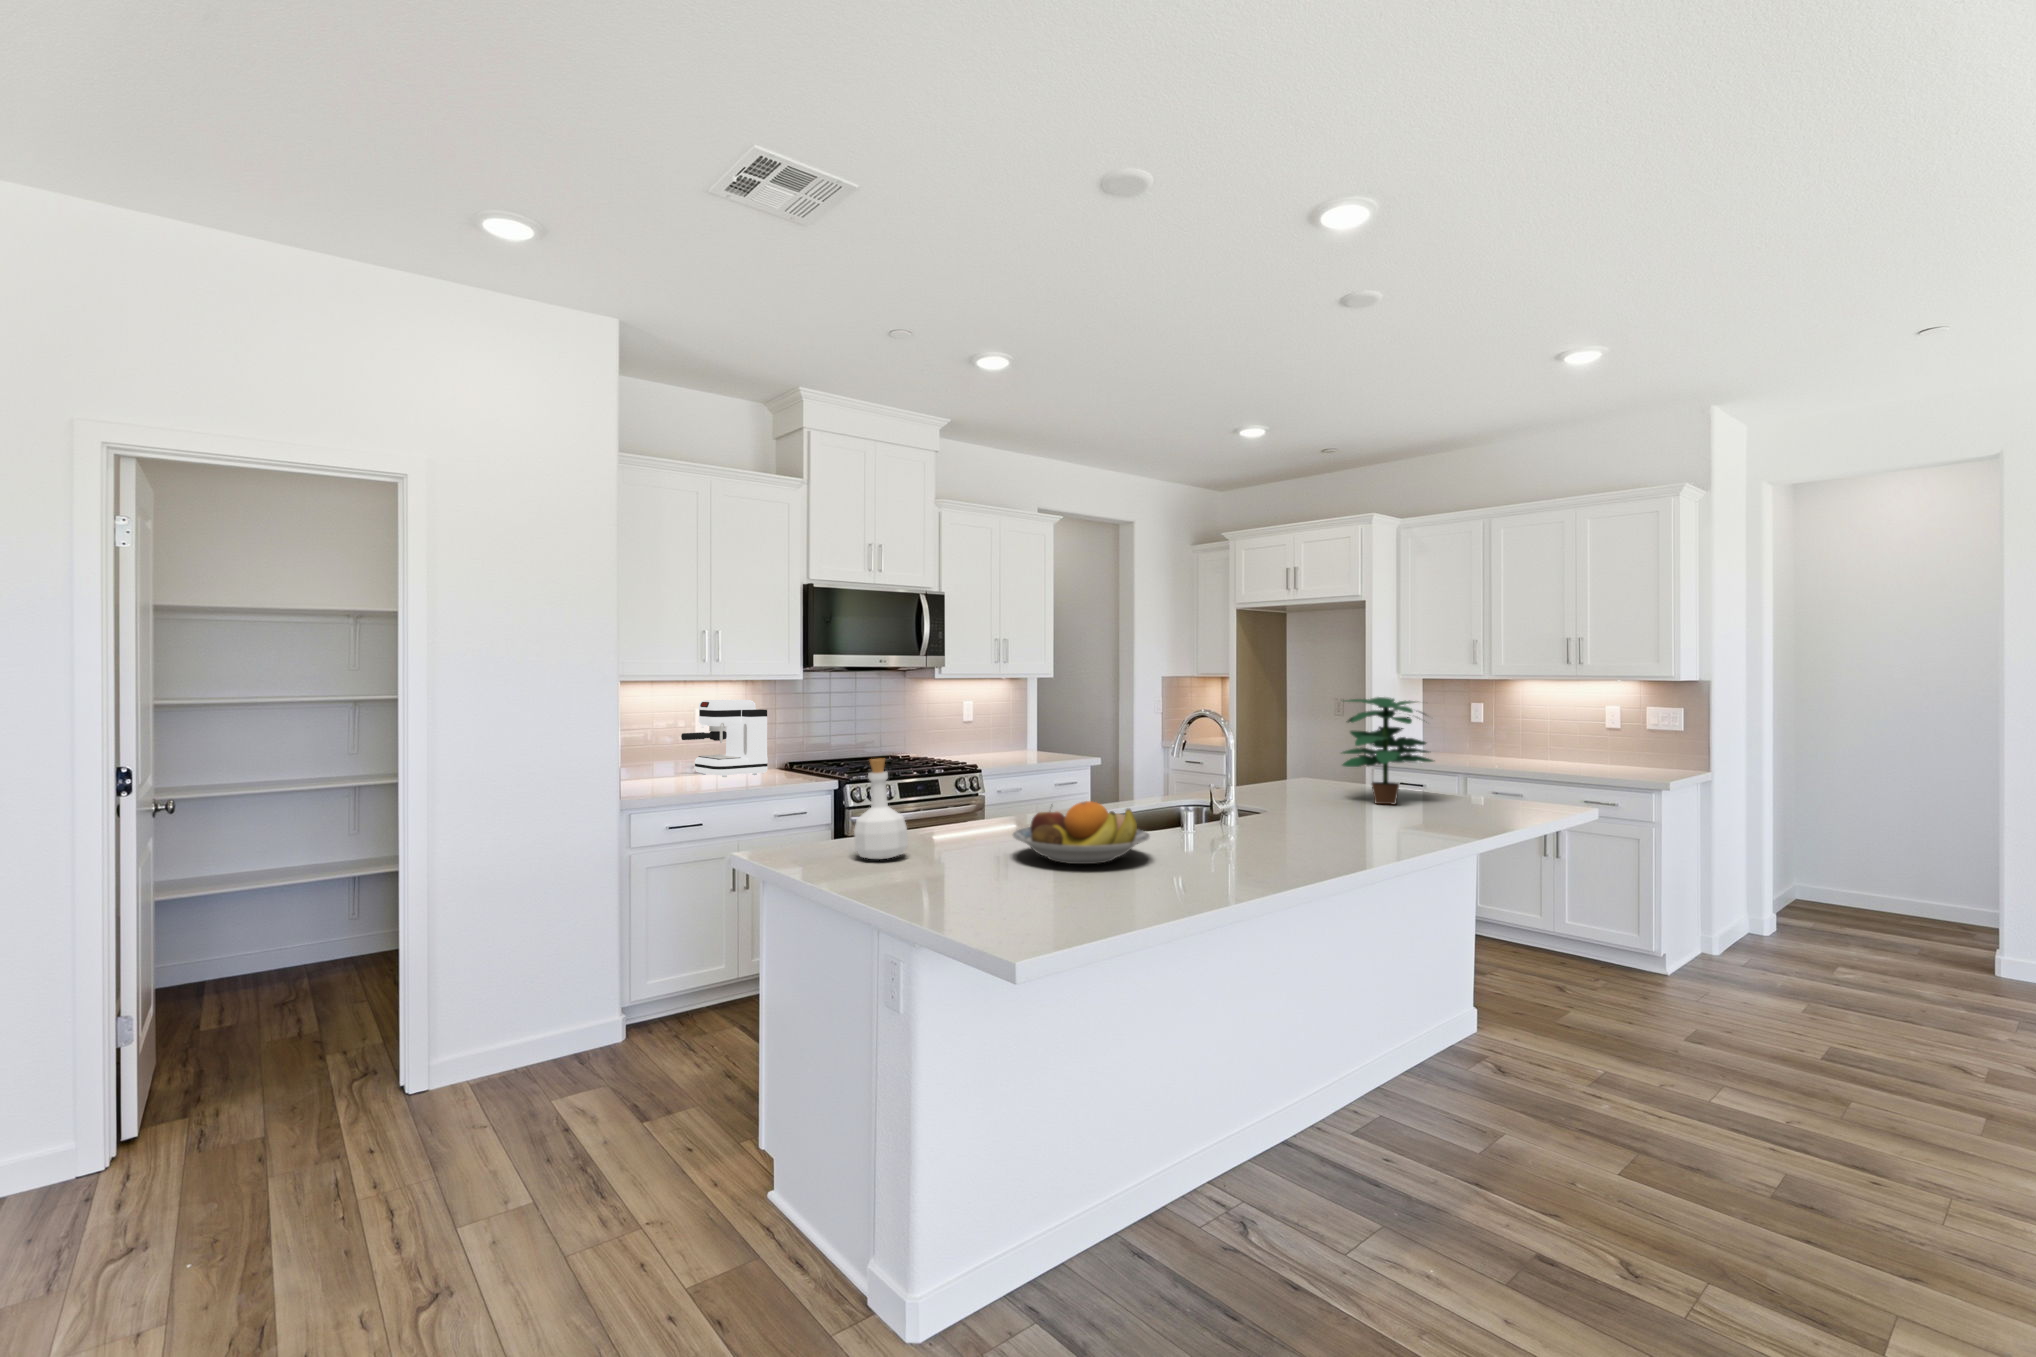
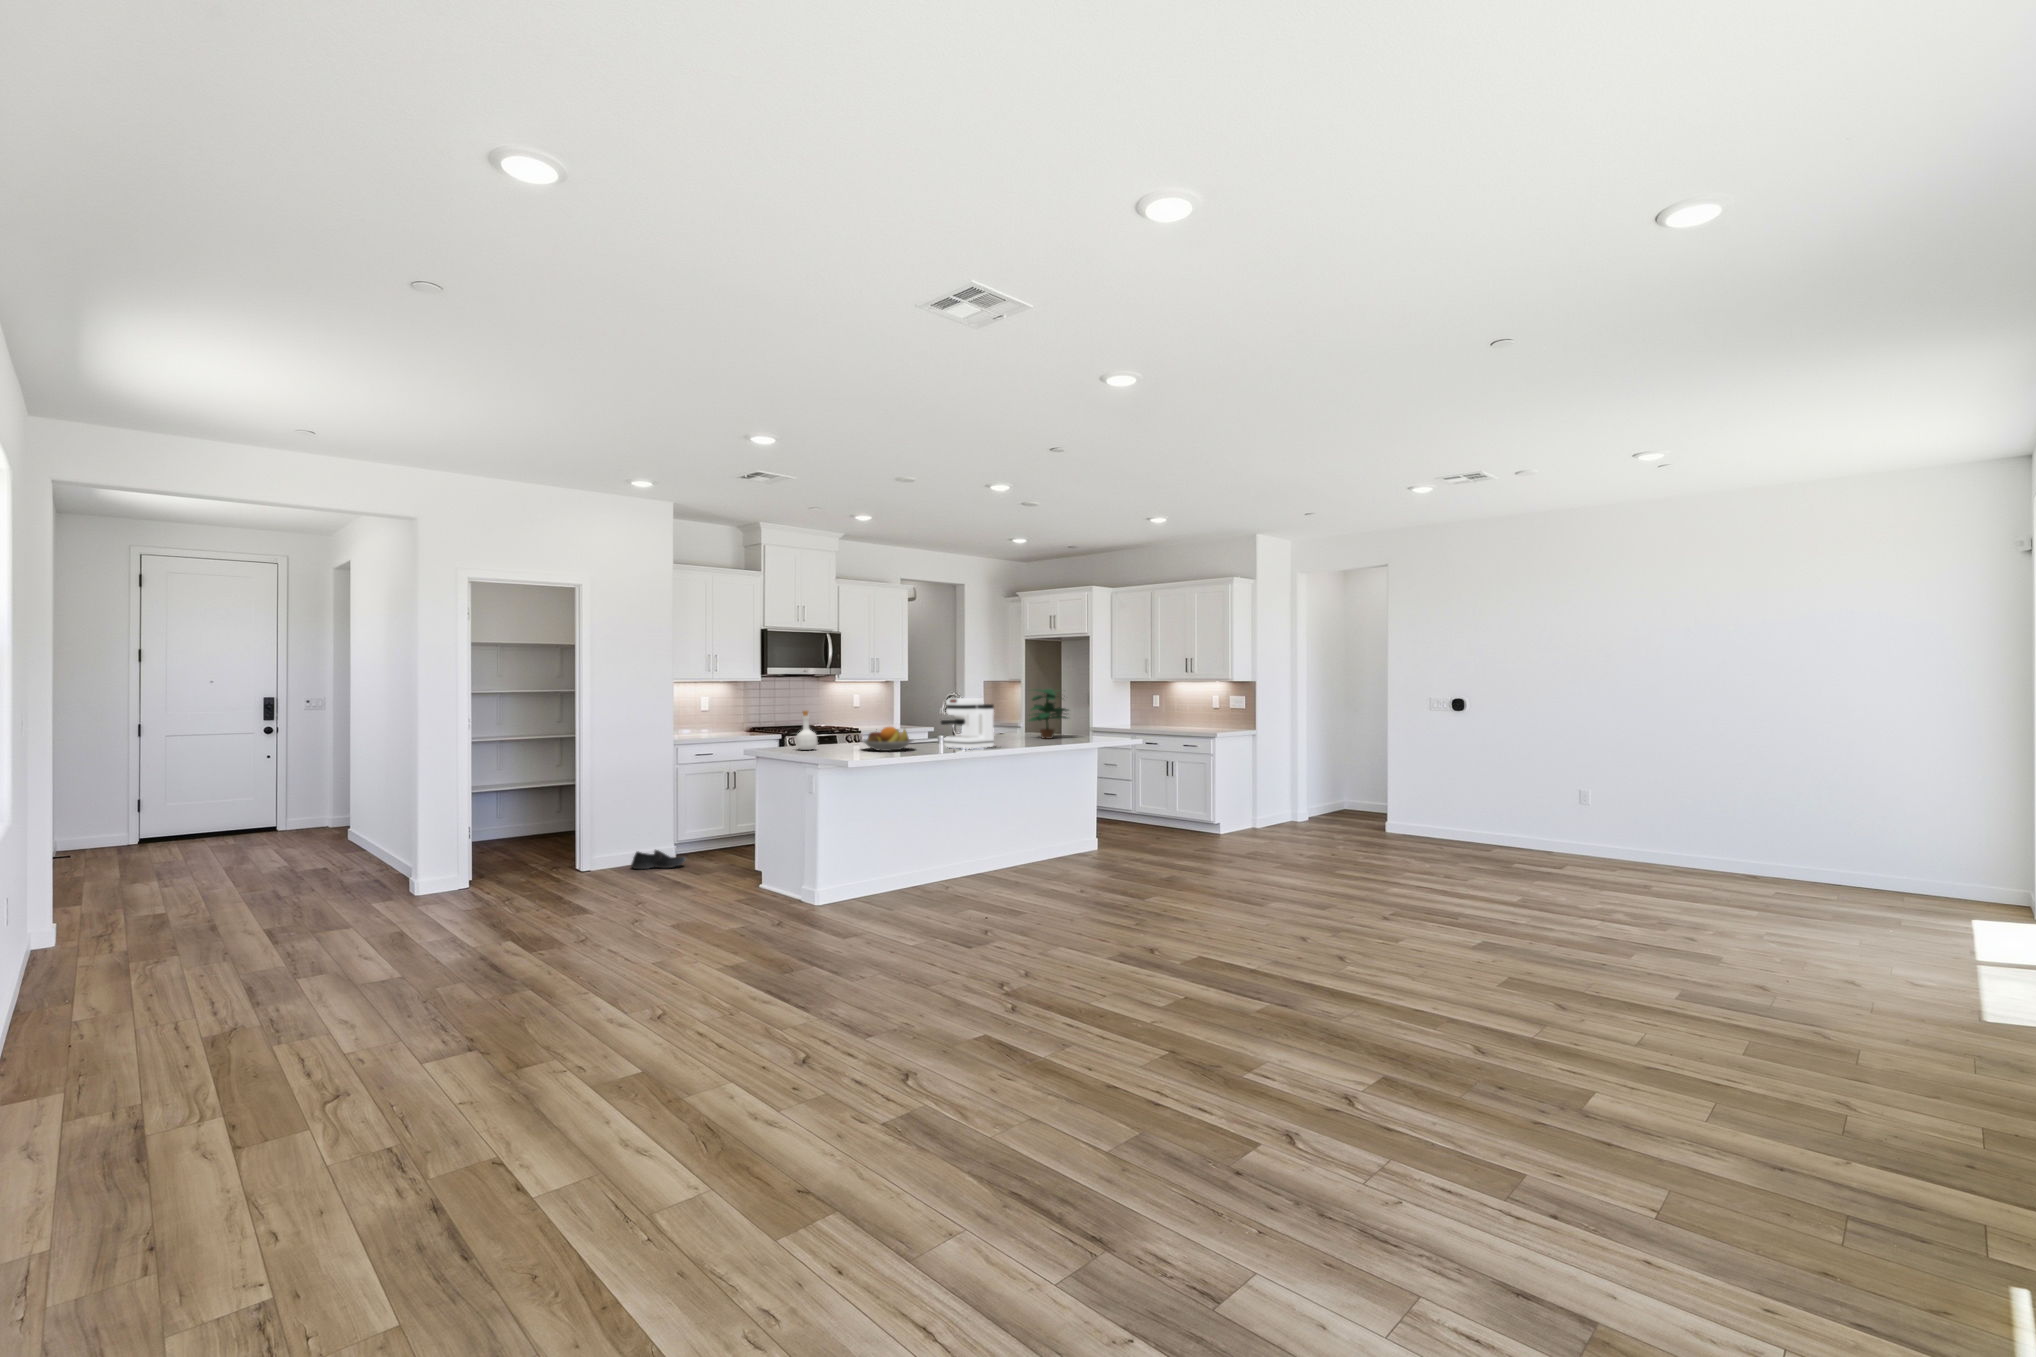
coffee maker: present [681,700,768,777] -> present [941,698,994,749]
shoe: none [518,1035,633,1080] -> present [631,850,685,869]

